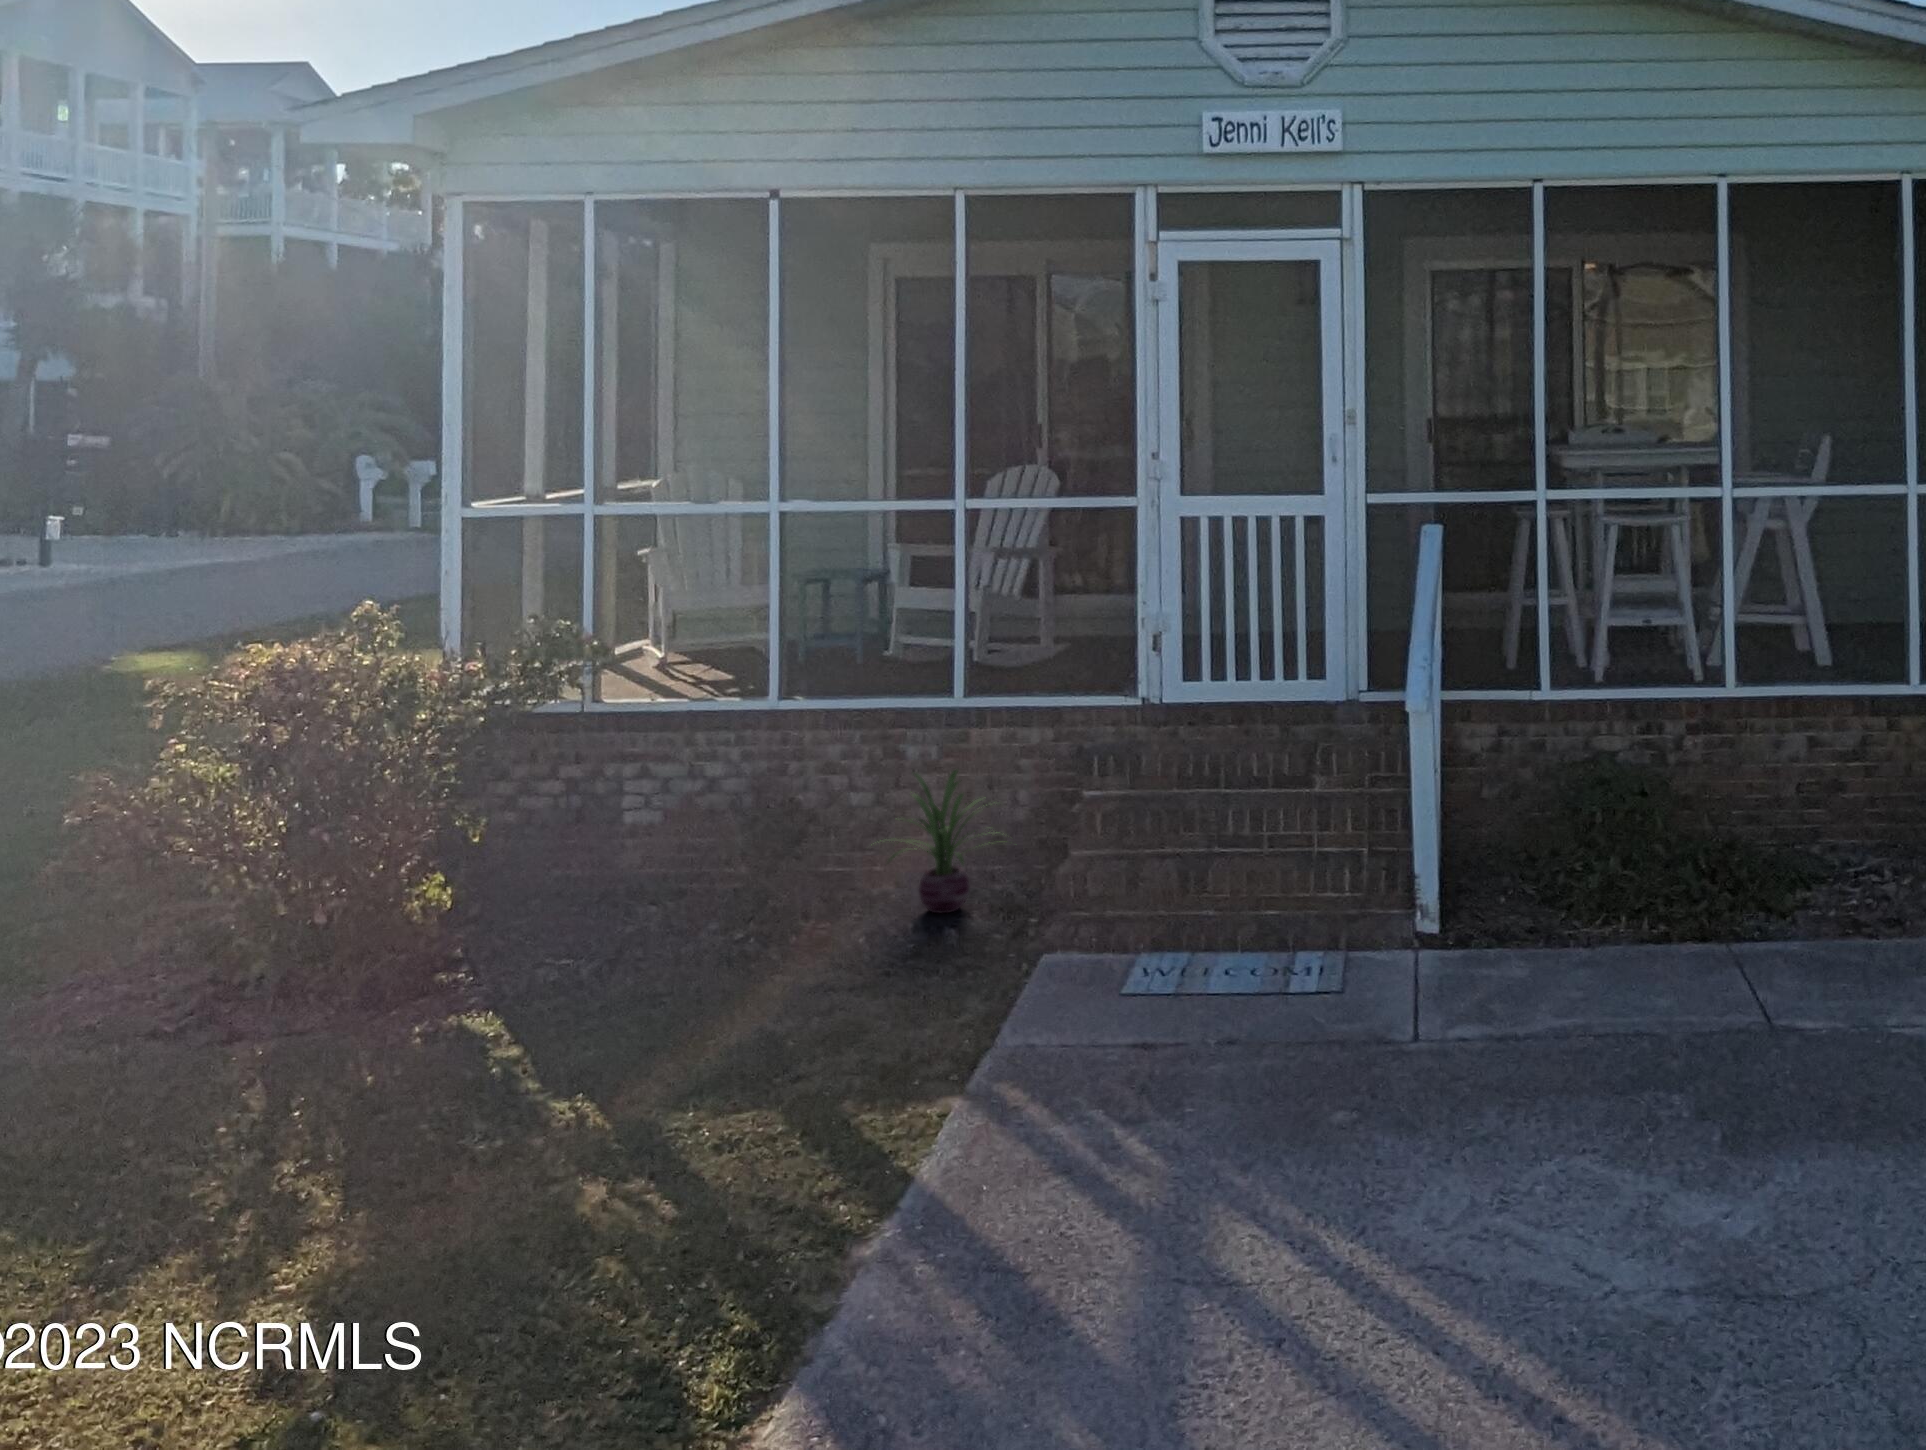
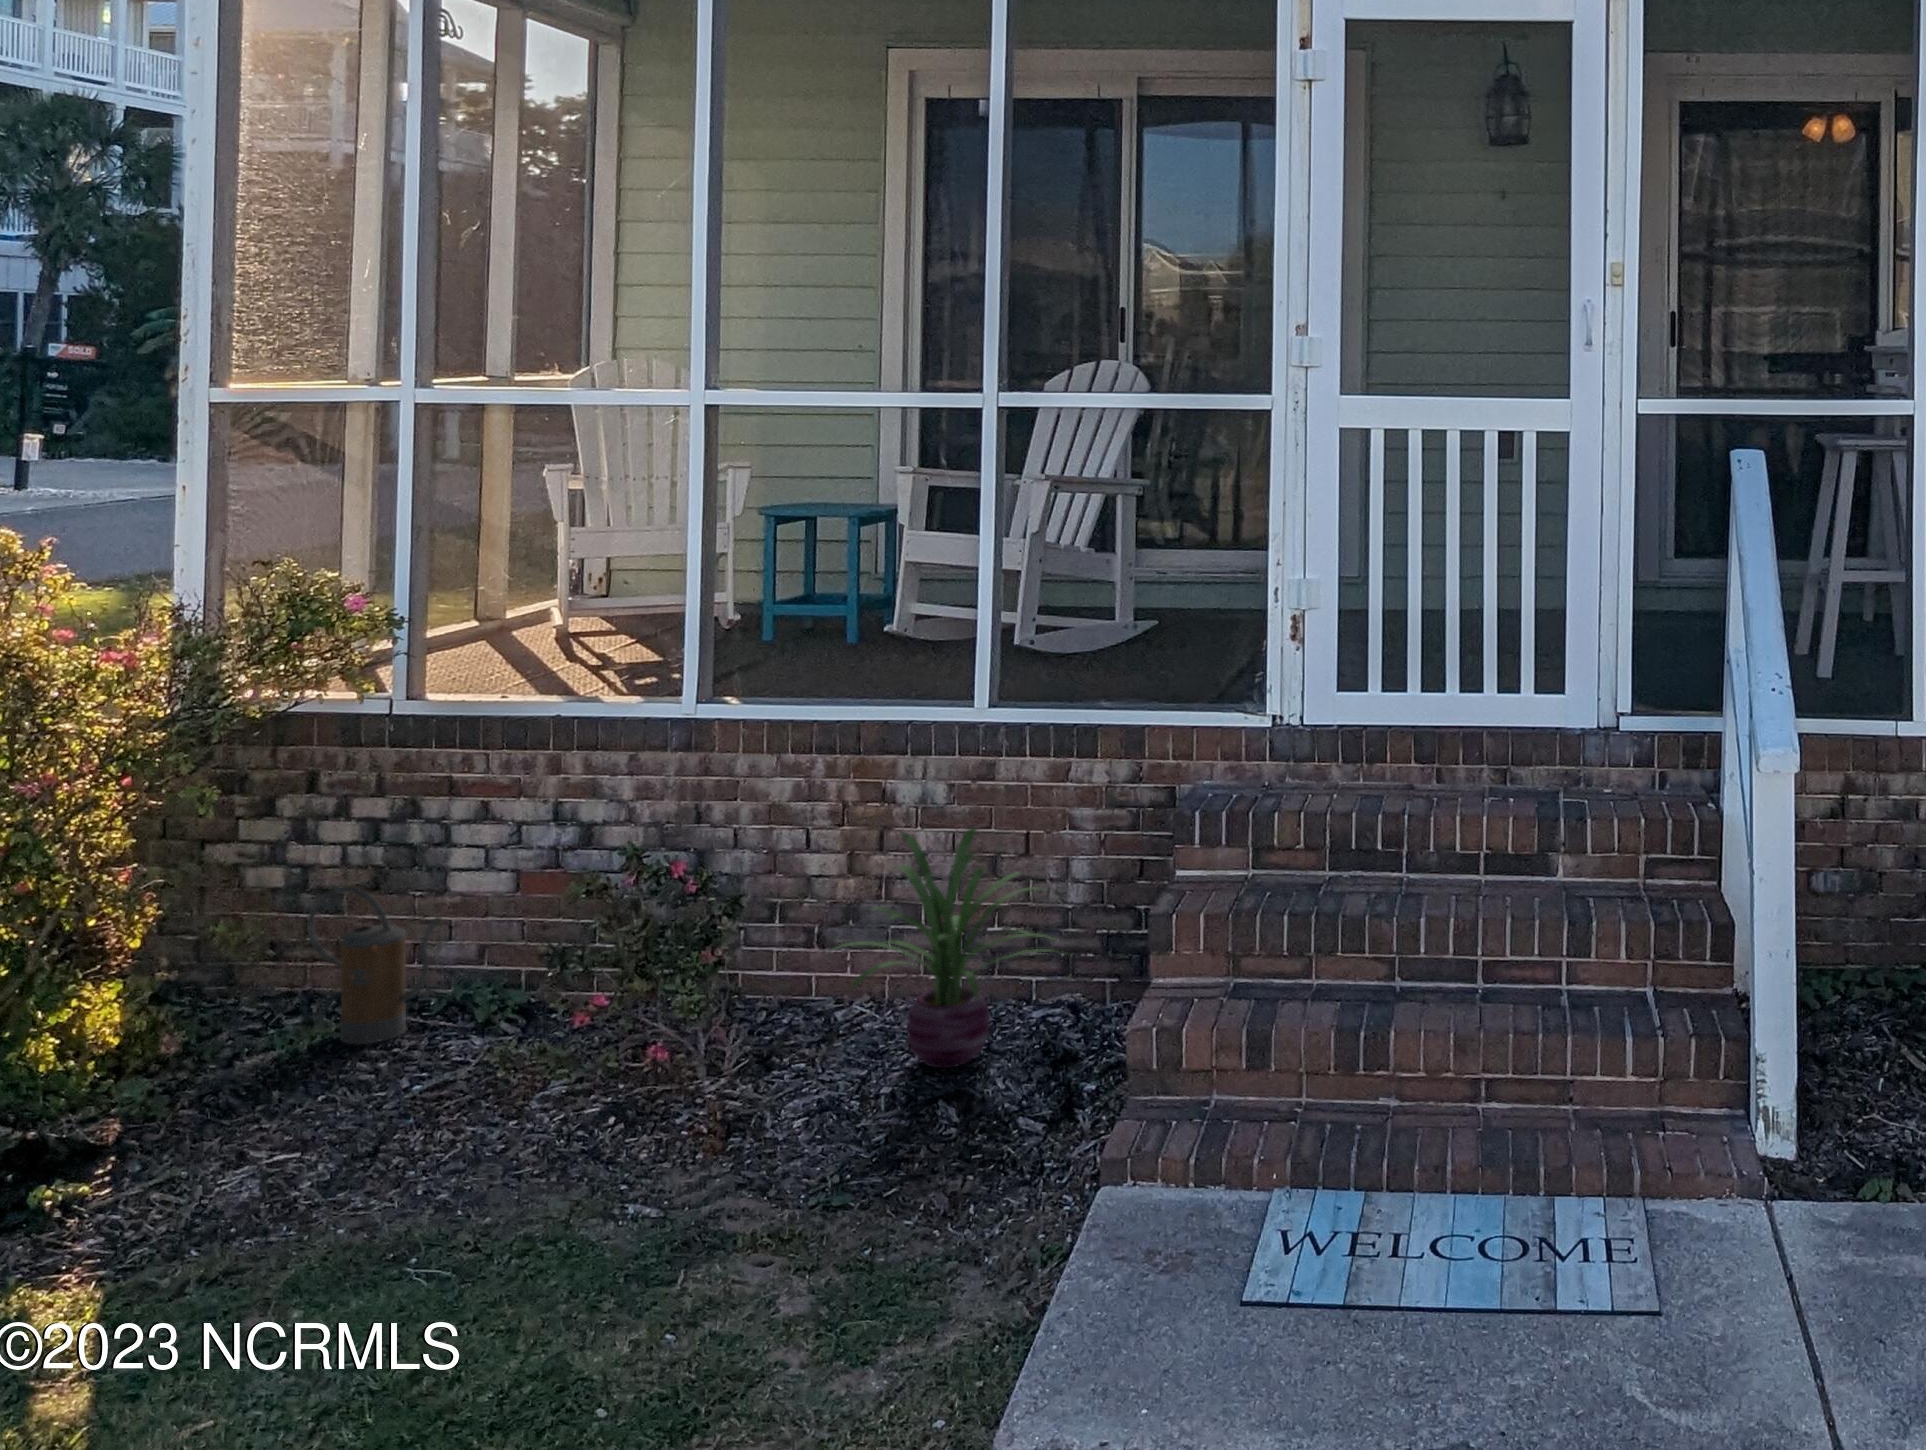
watering can: none [542,818,626,914] -> present [307,887,441,1044]

